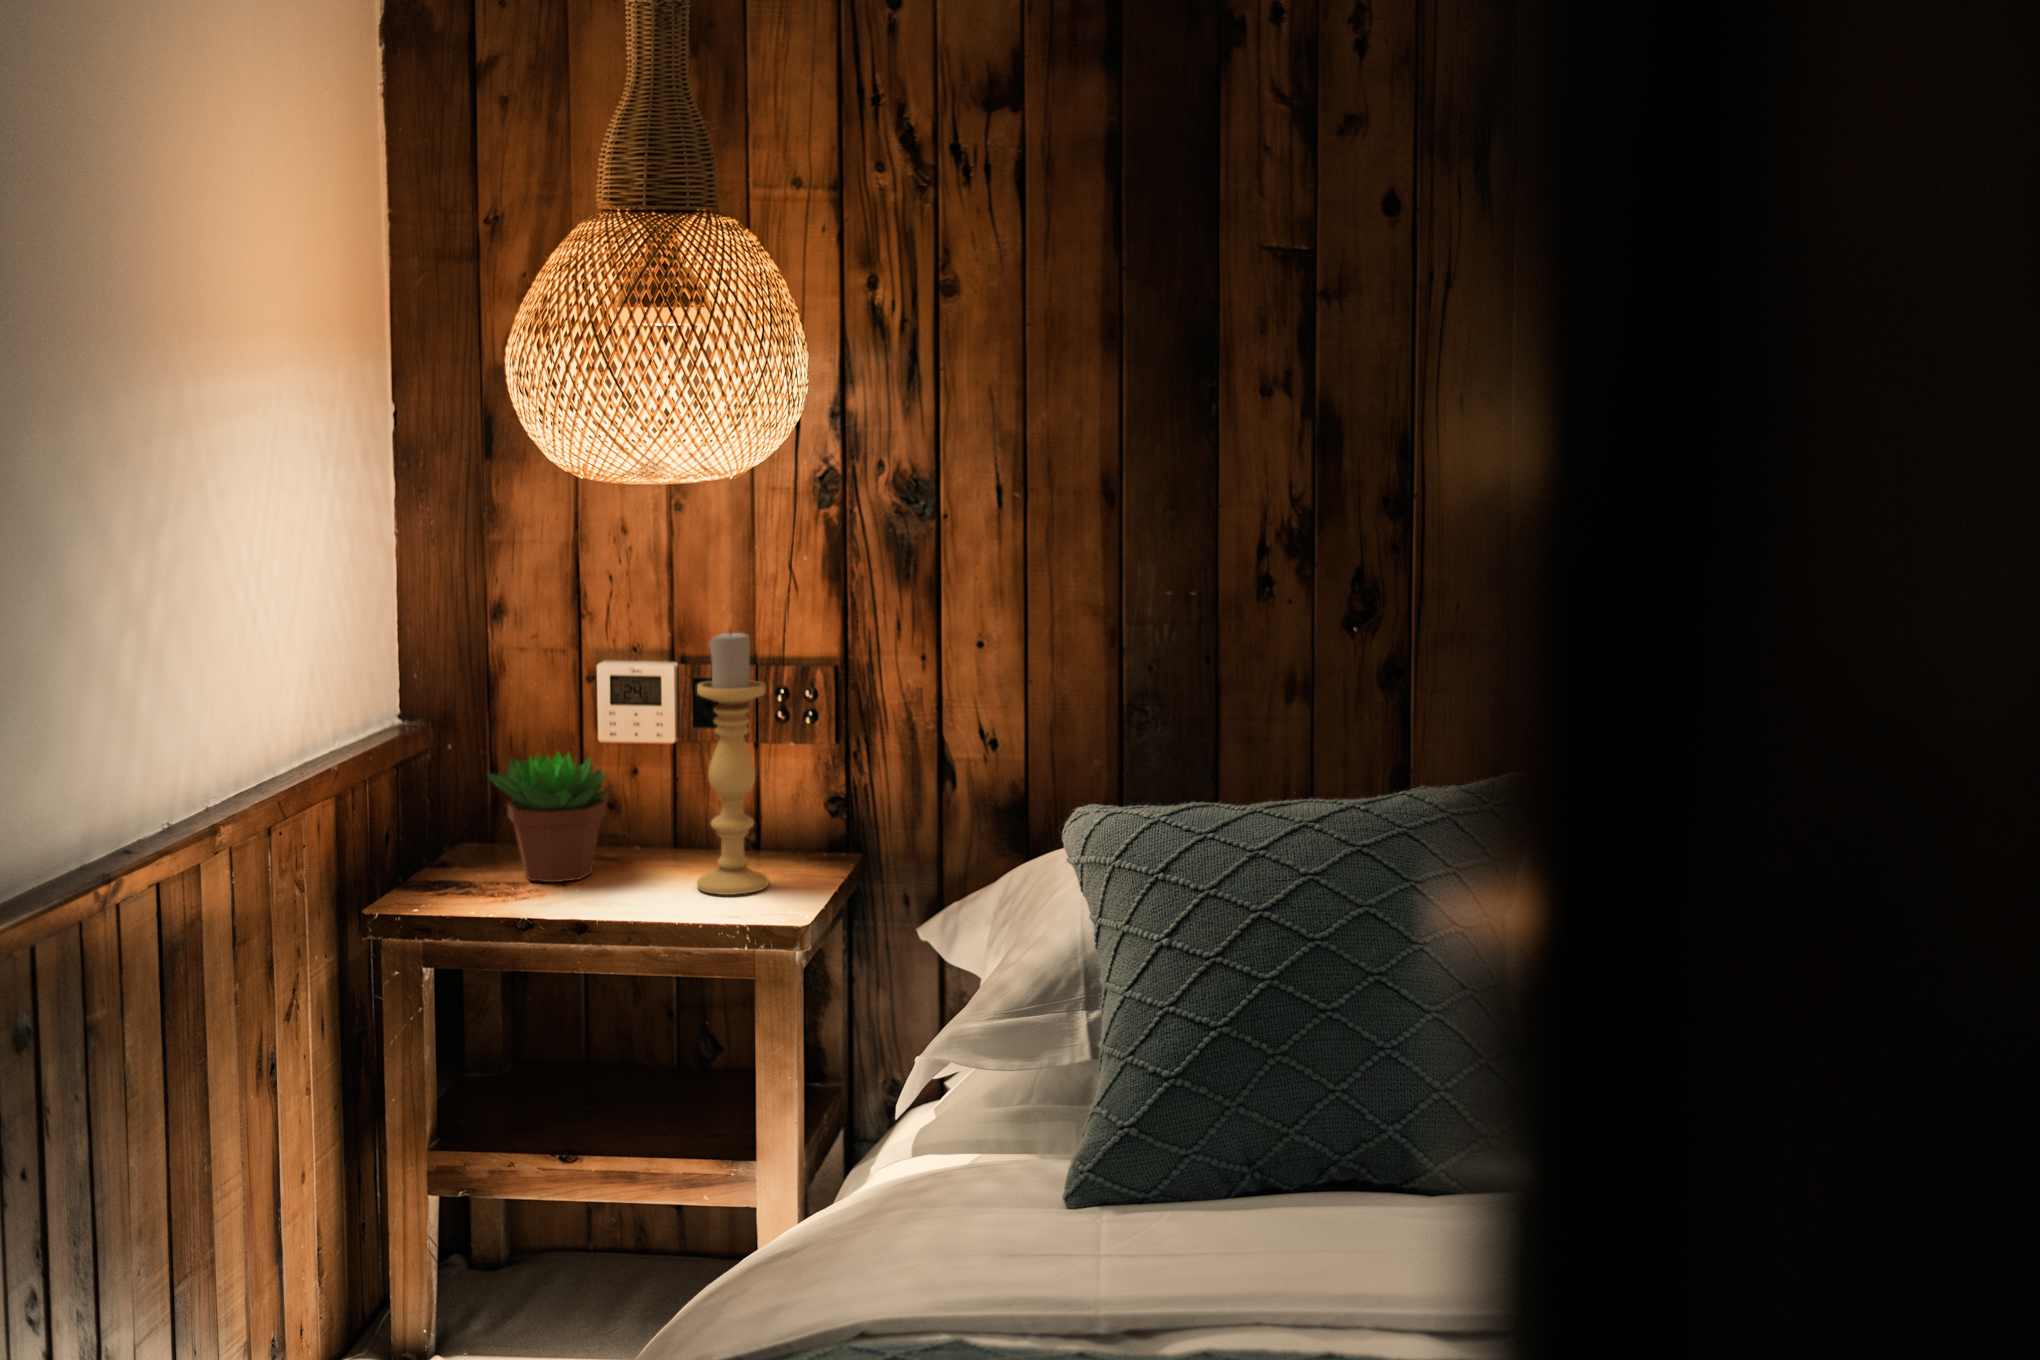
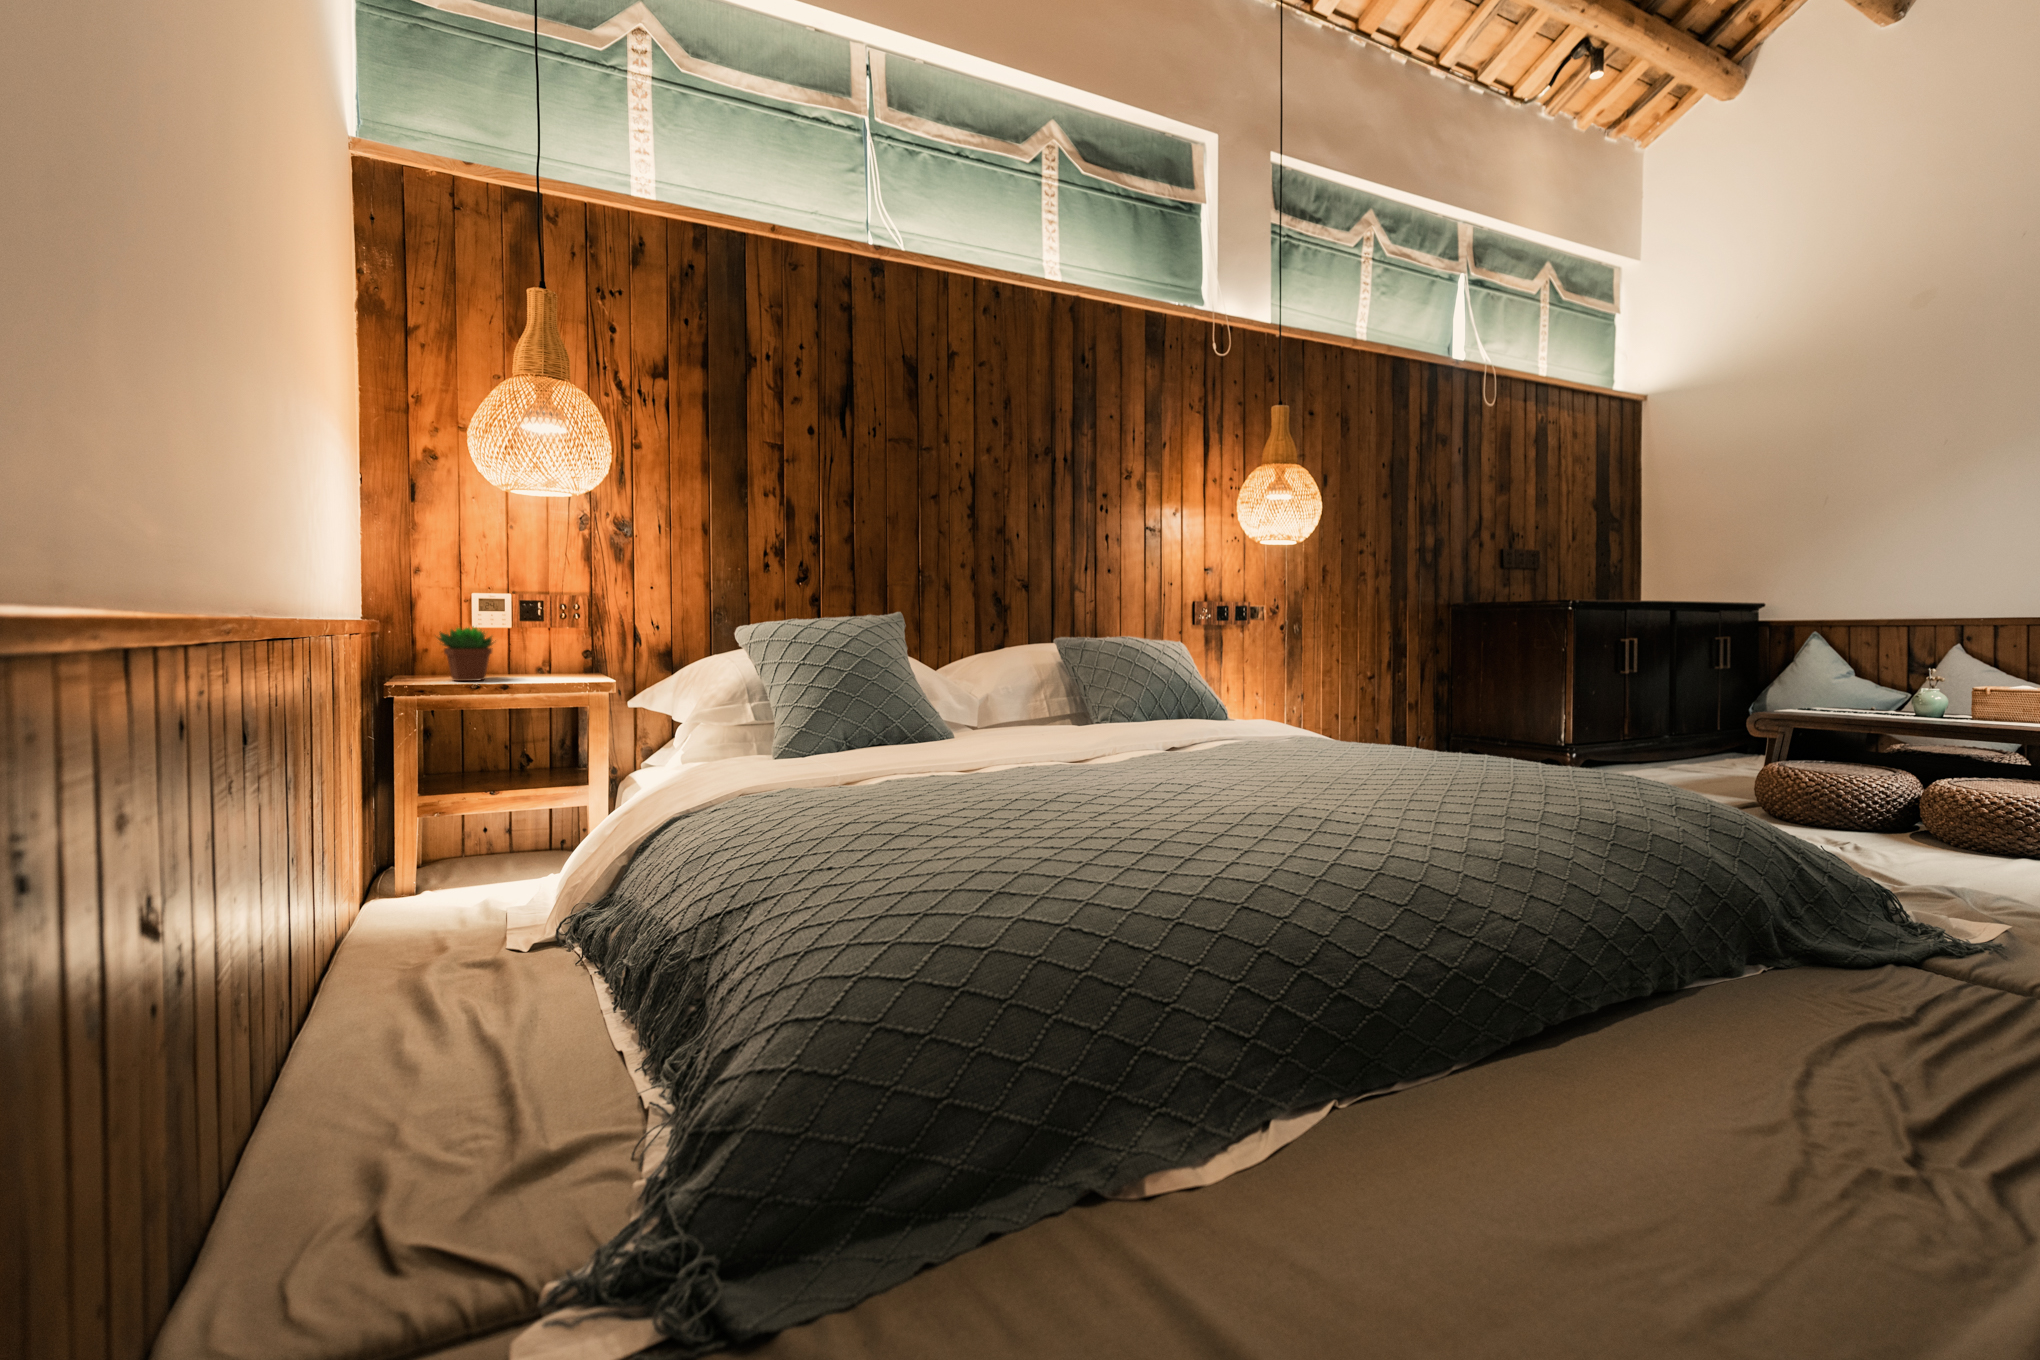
candle holder: present [697,631,769,895] -> none [542,572,575,680]

